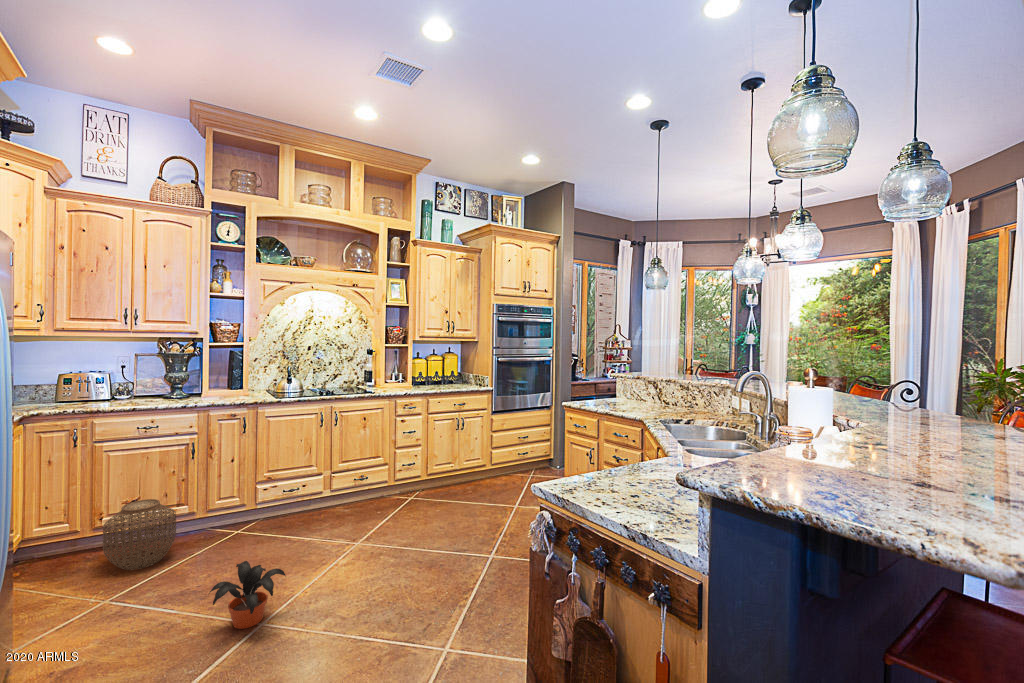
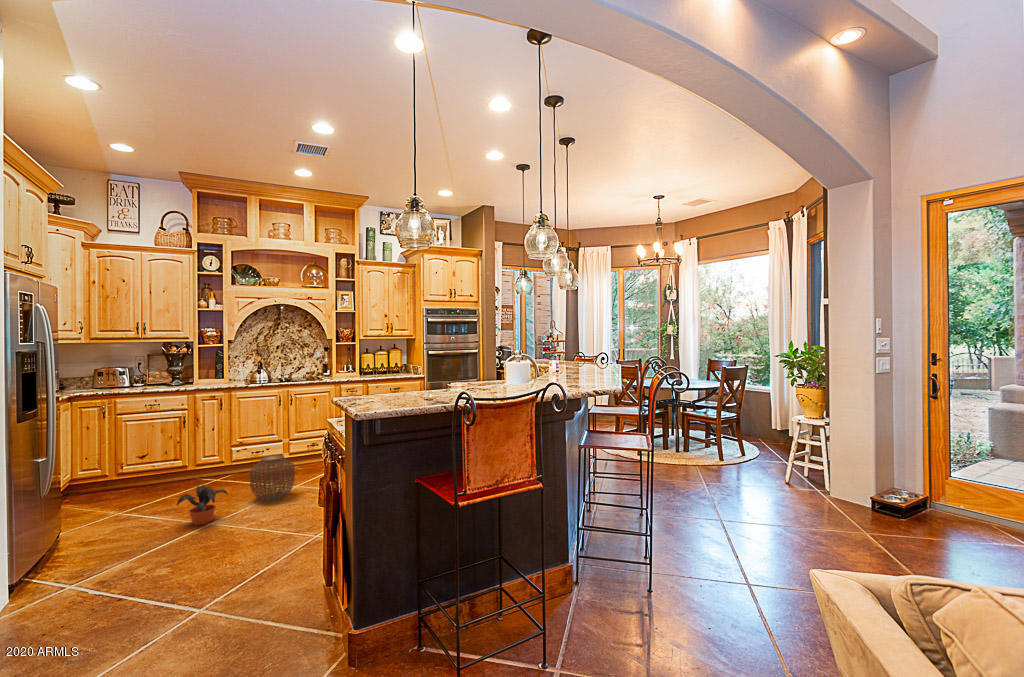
woven basket: present [103,499,176,570] -> present [250,455,295,502]

